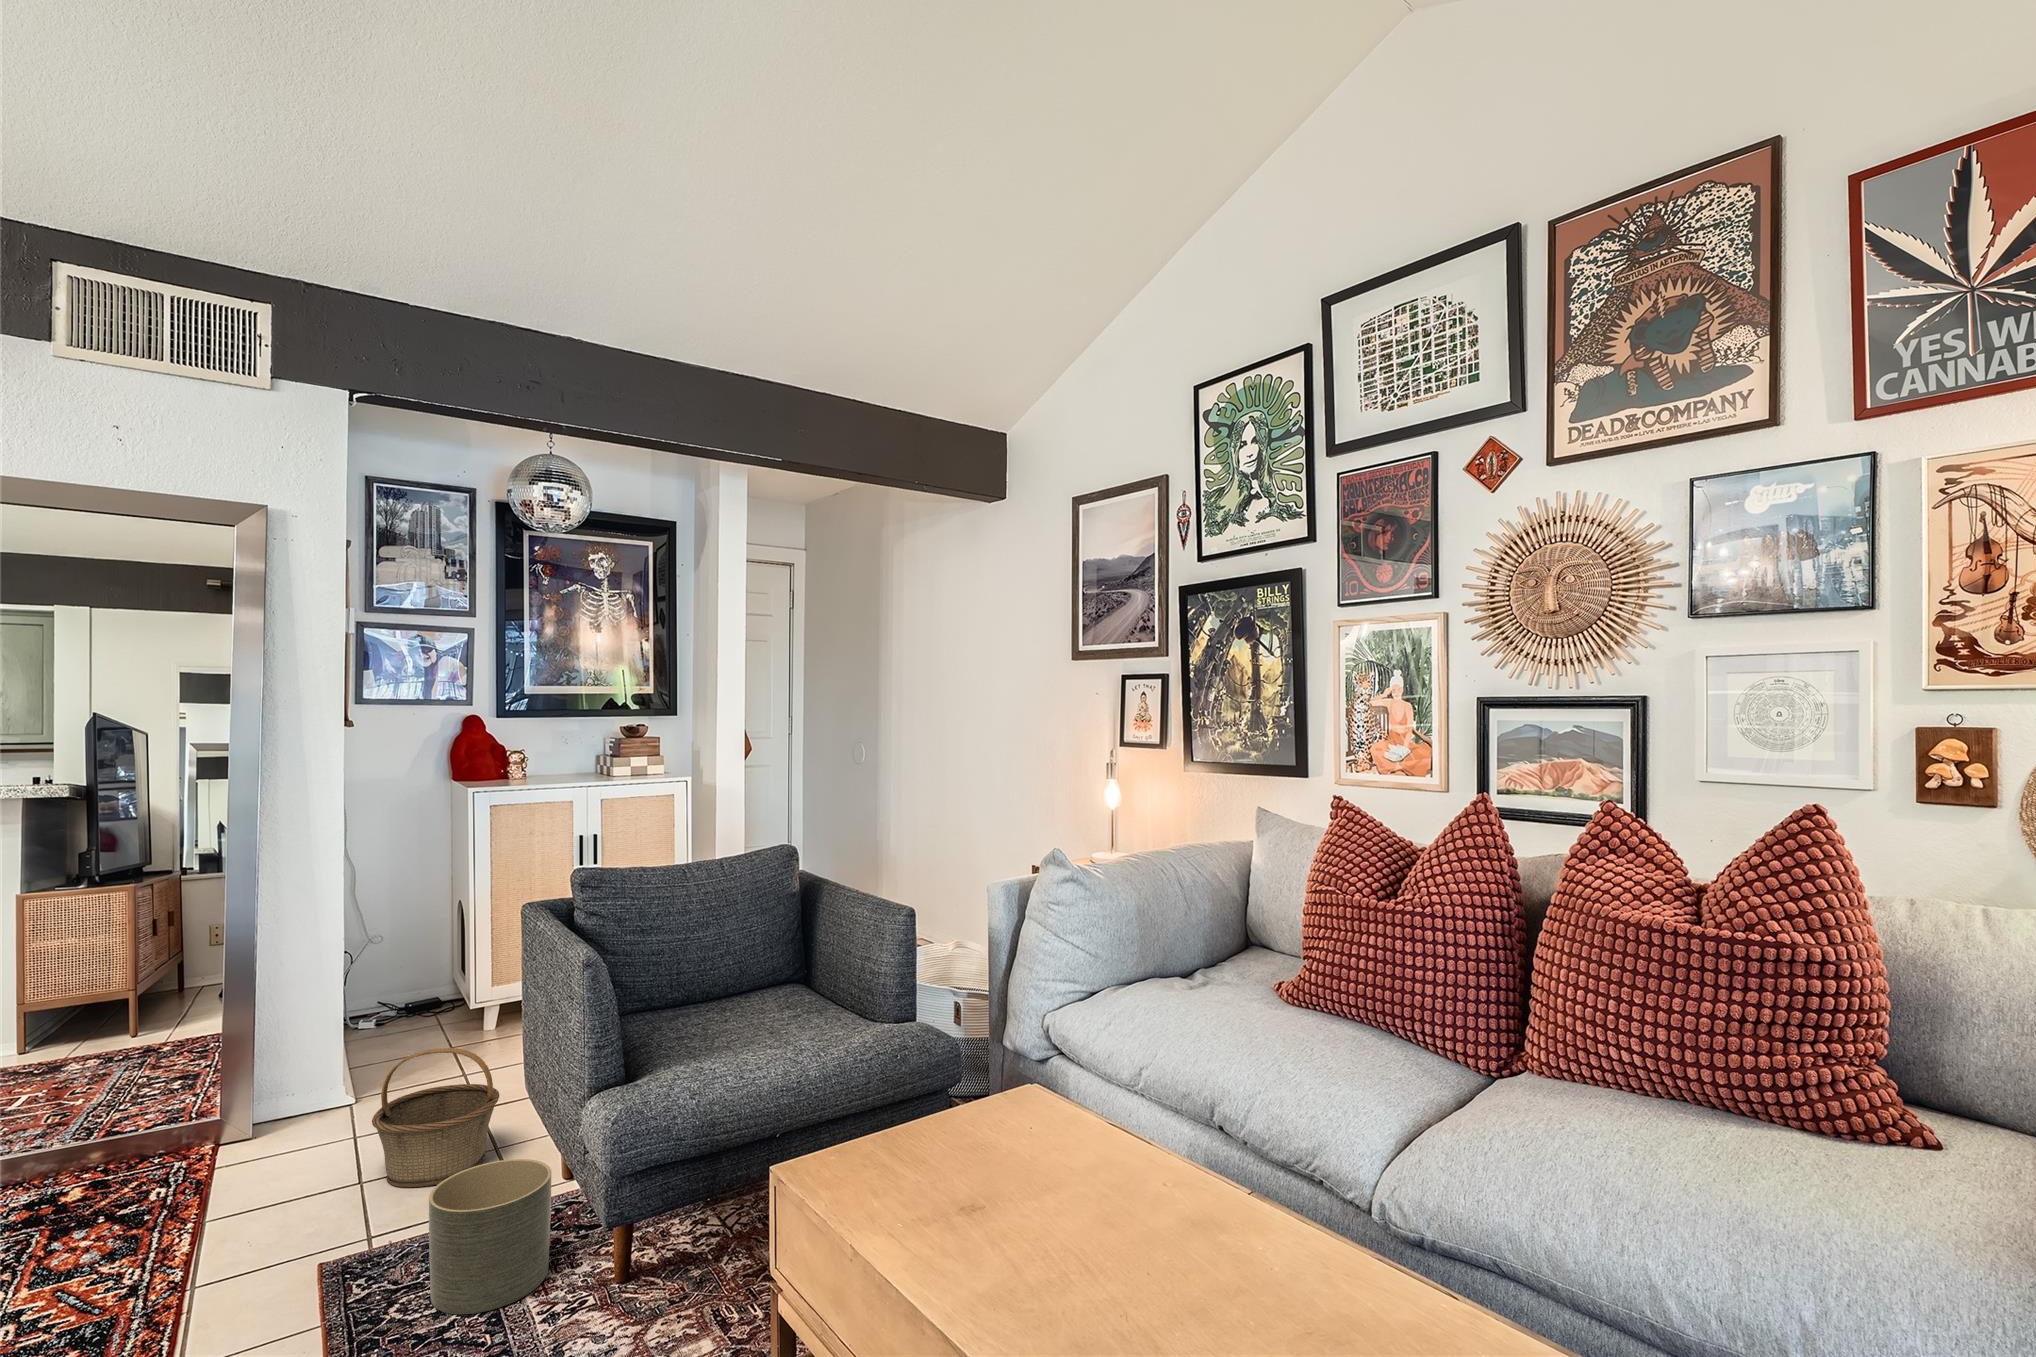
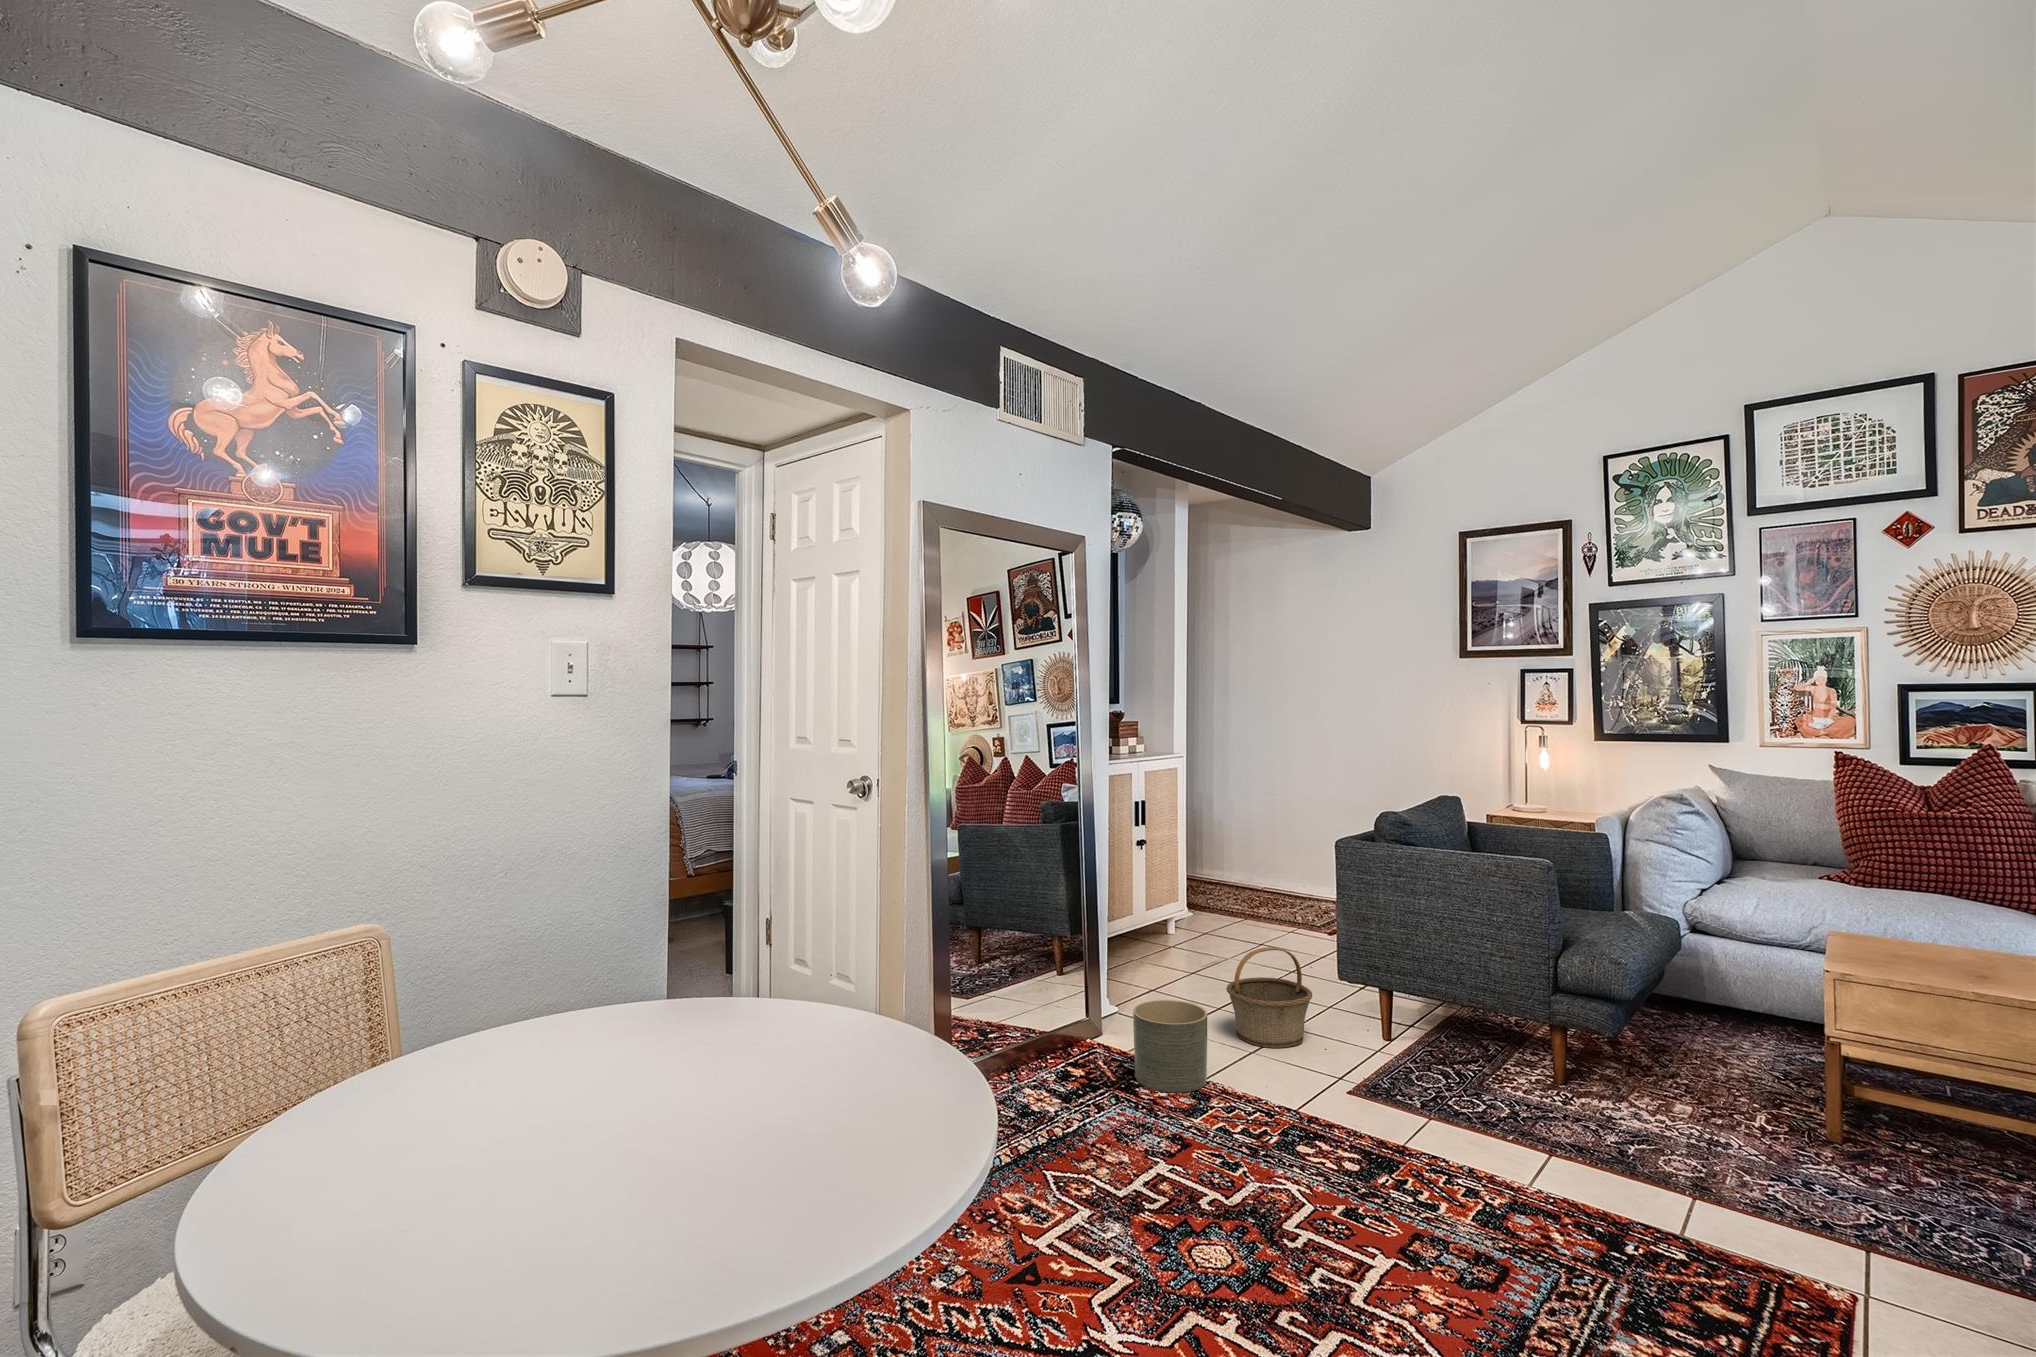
planter: present [429,1159,552,1314] -> present [1133,1000,1207,1093]

